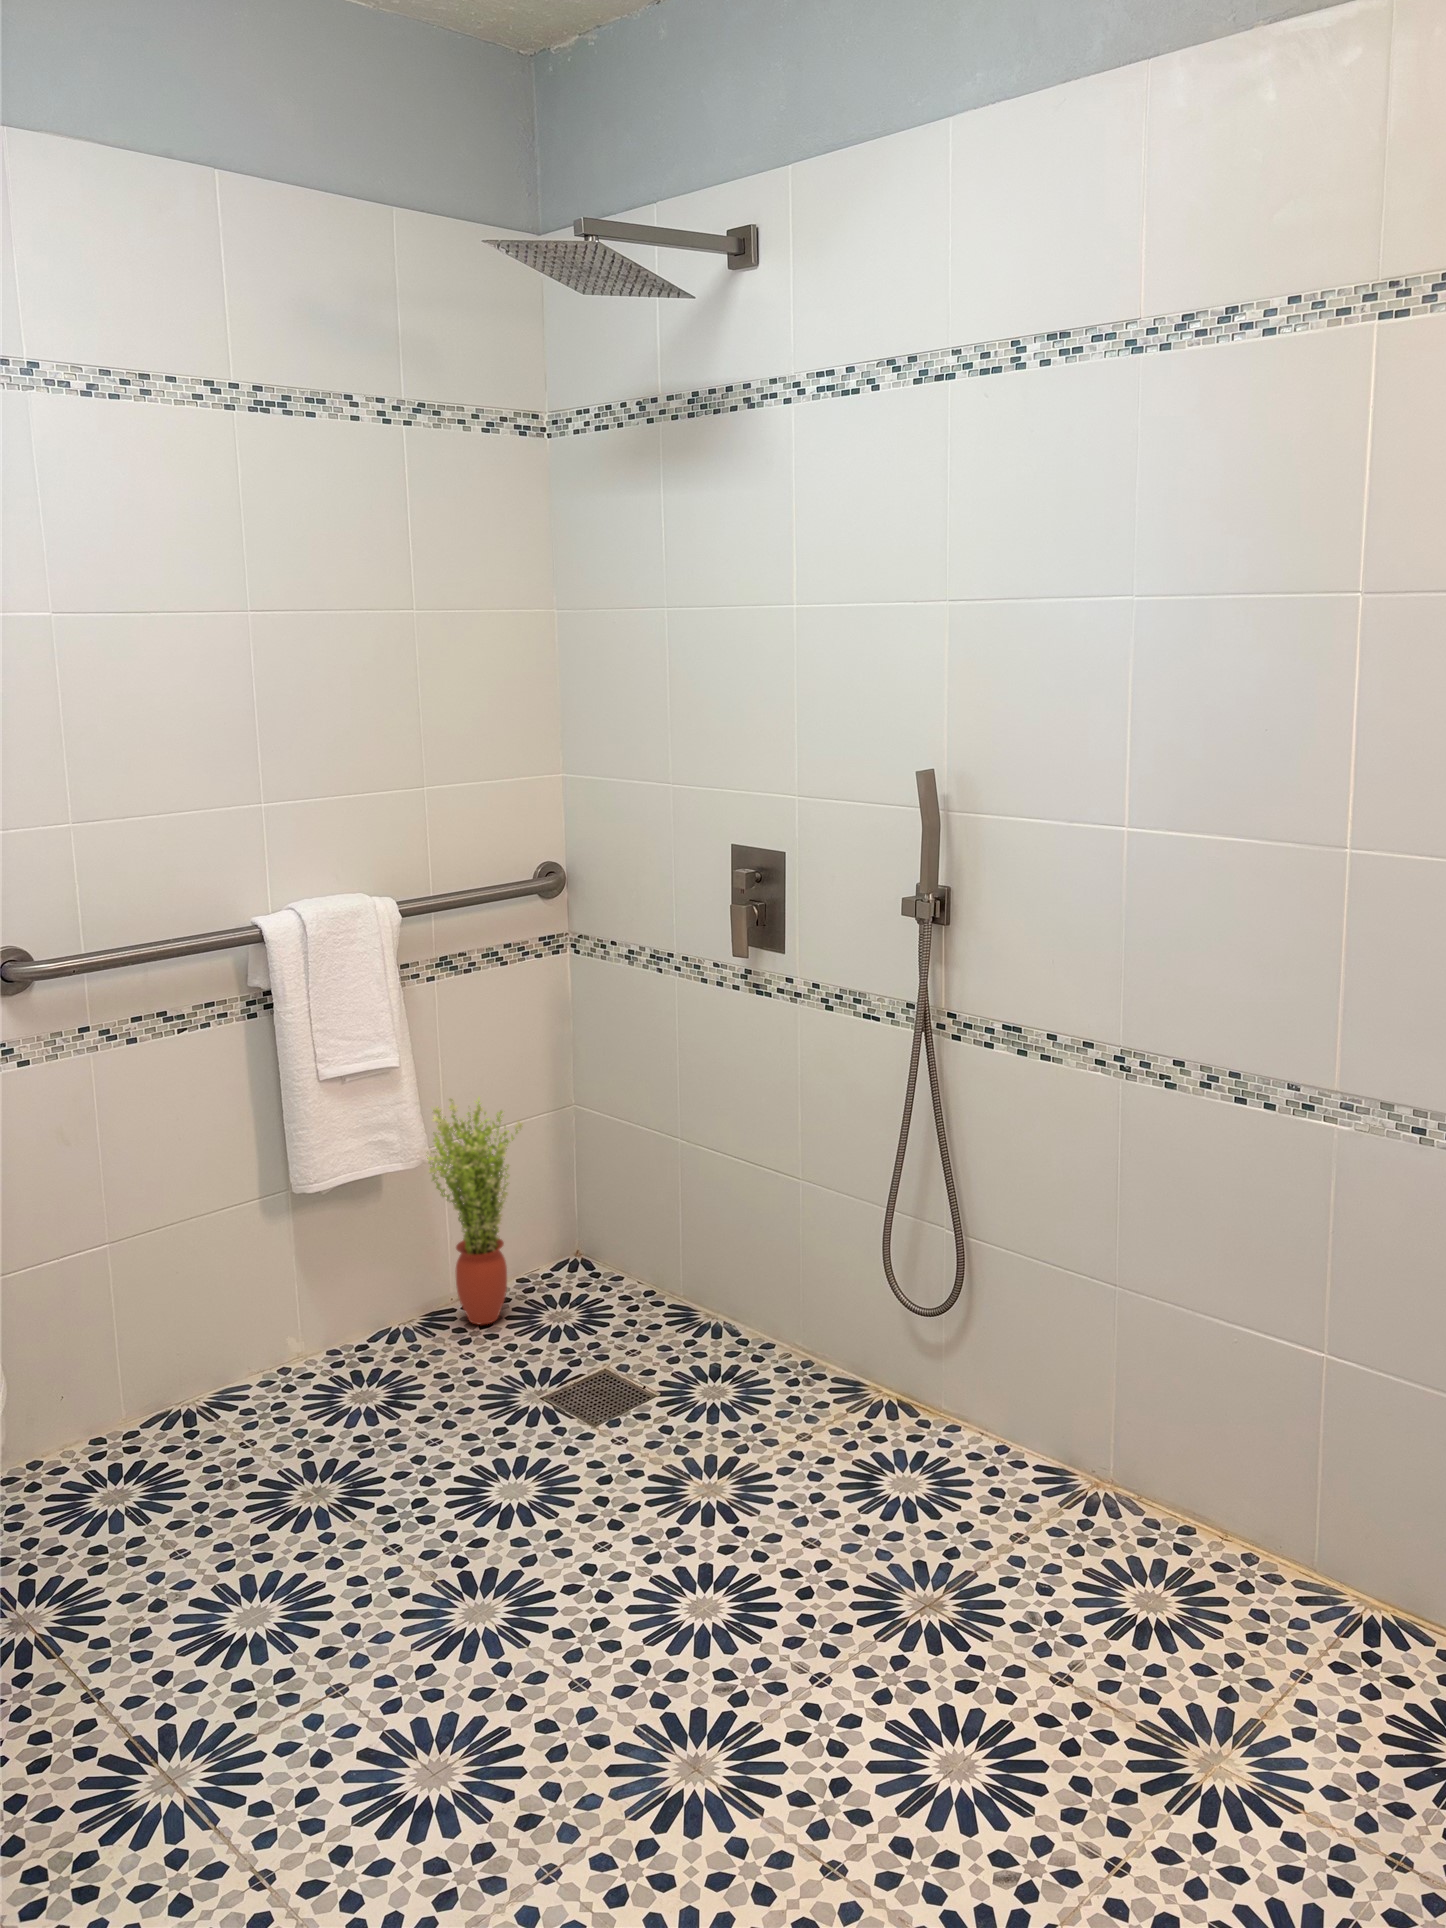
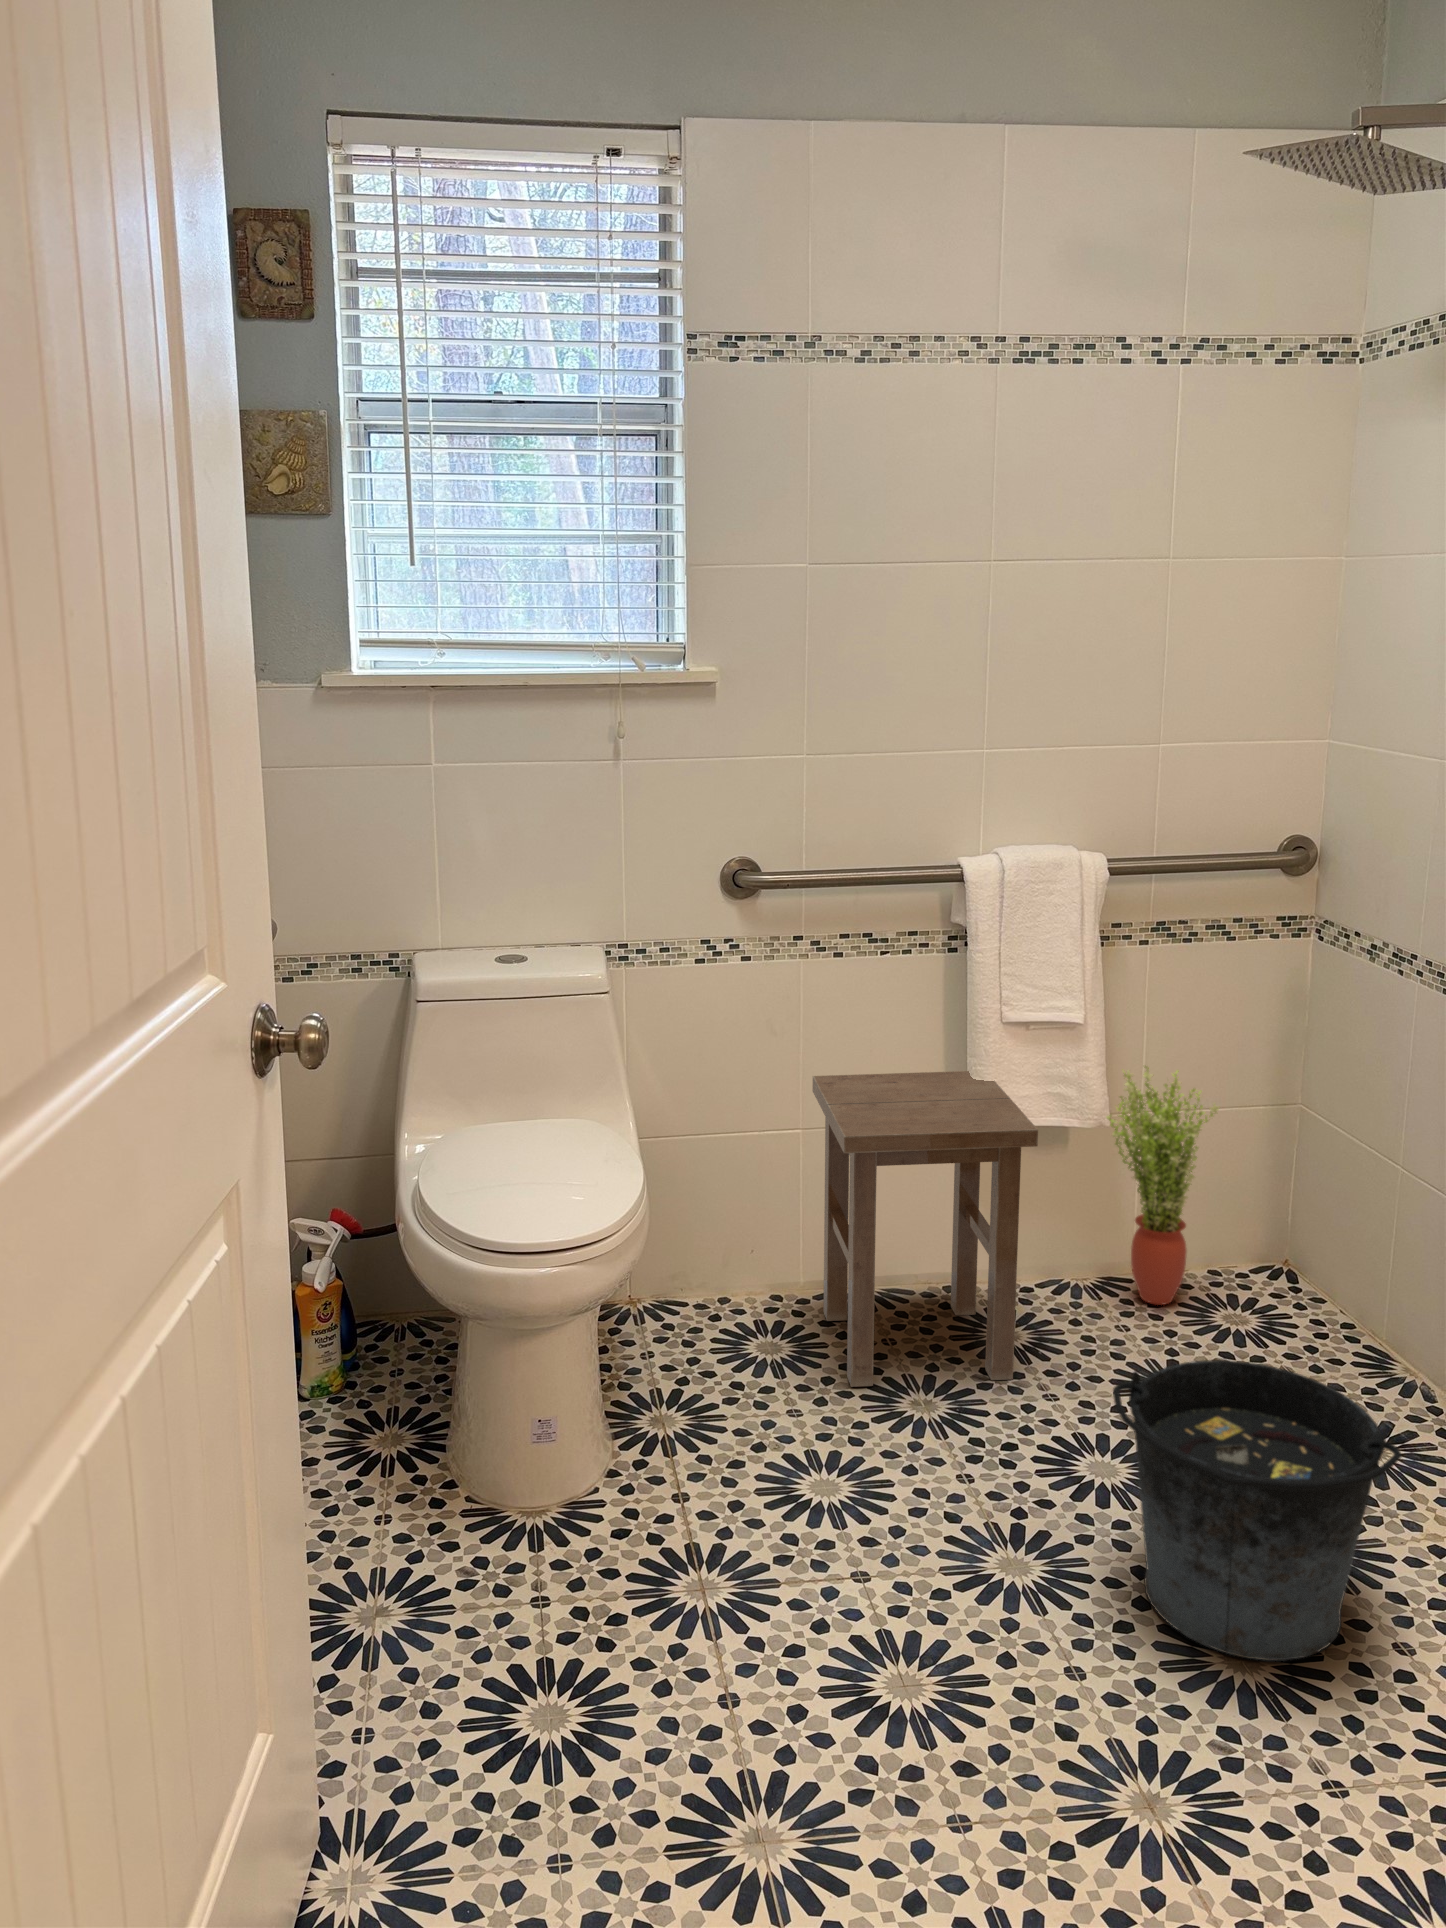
stool: none [118,1135,393,1503] -> present [812,1071,1038,1387]
bucket: none [551,1341,799,1610] -> present [1113,1360,1402,1661]

